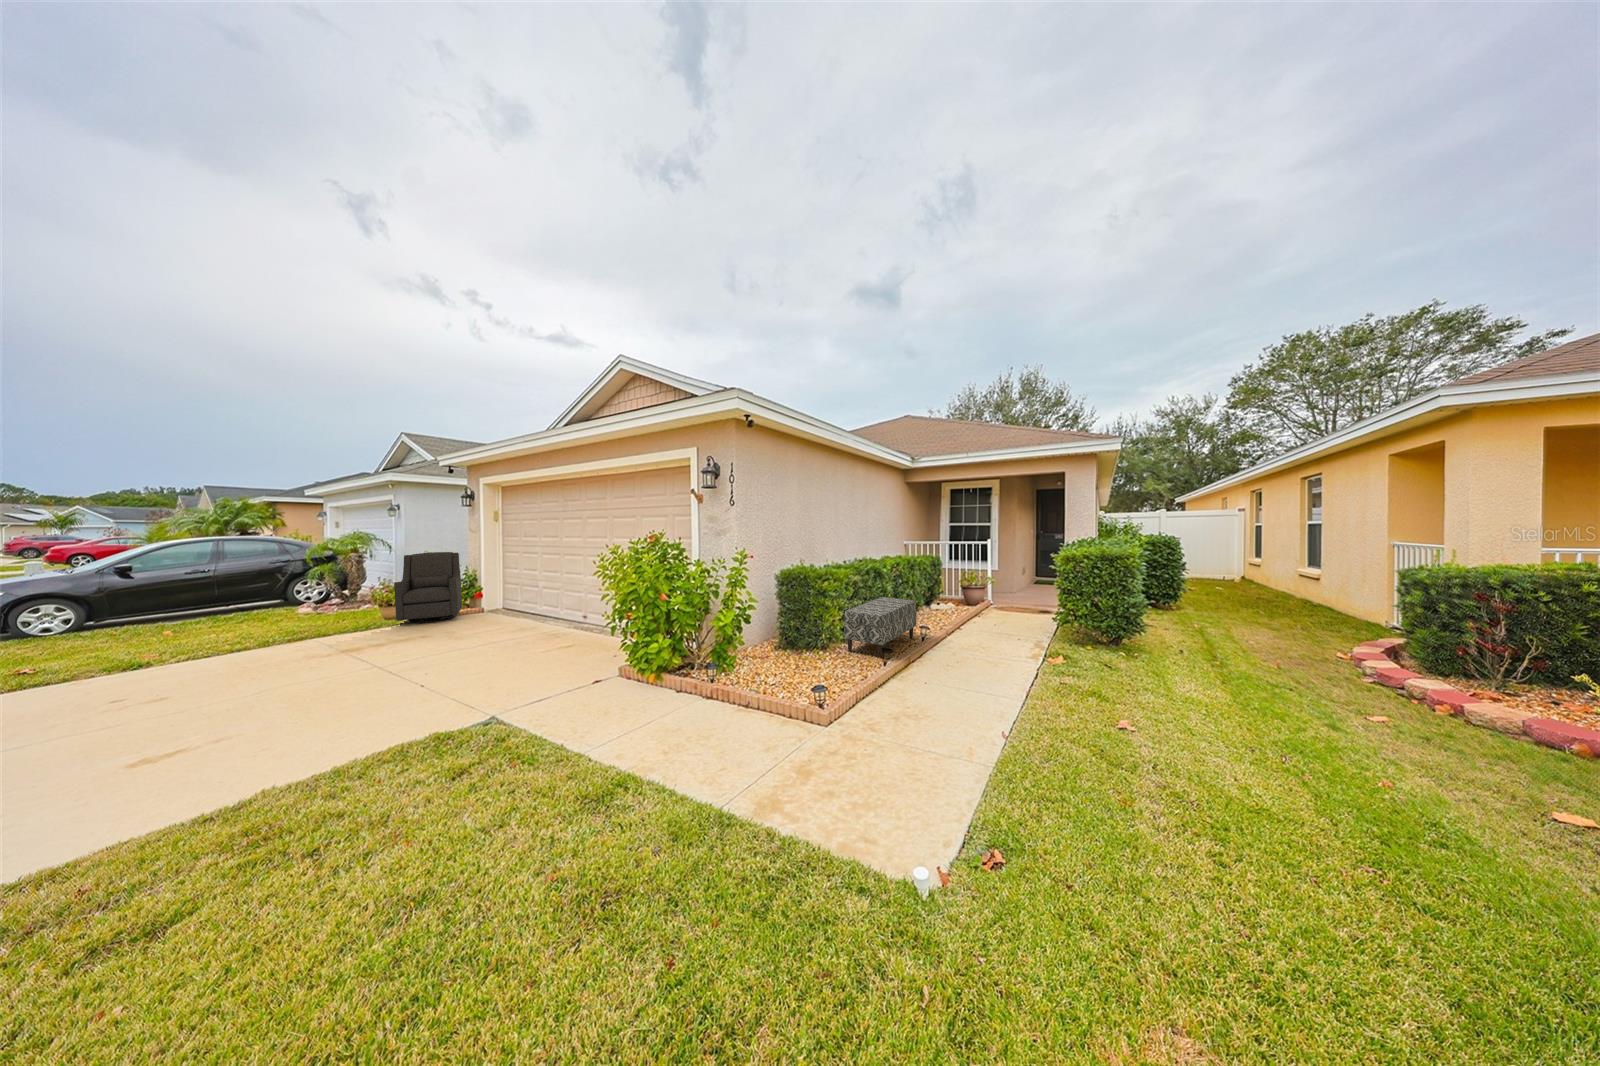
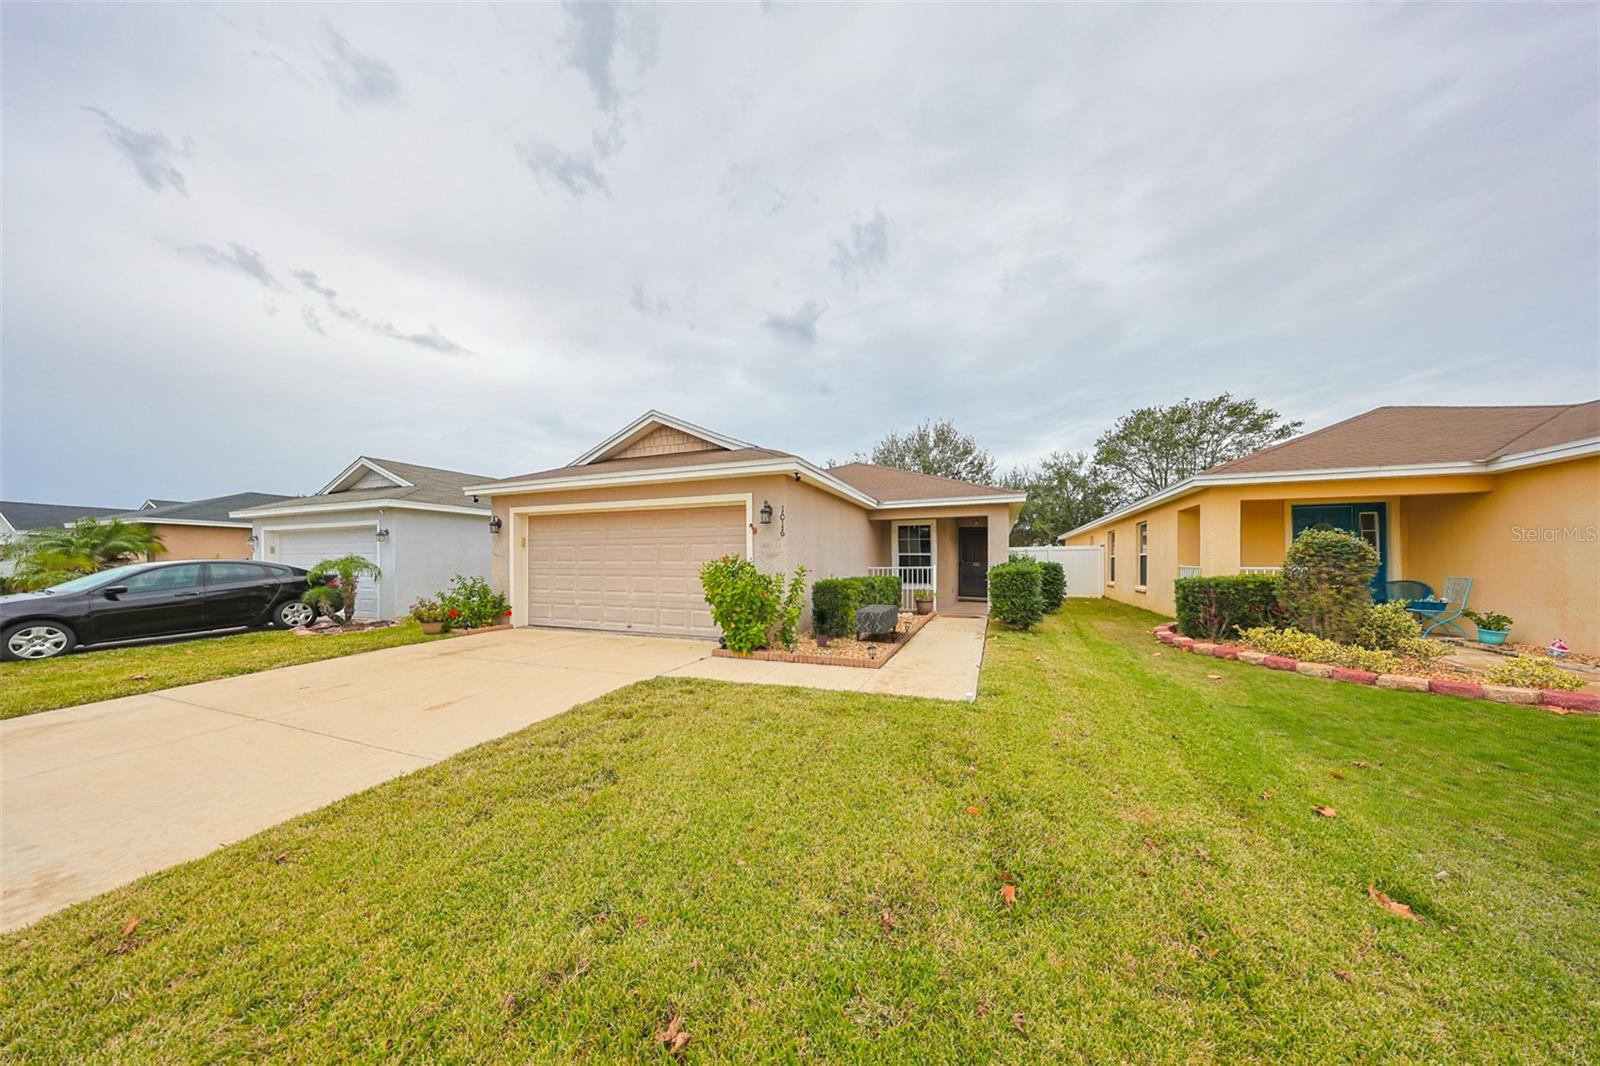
chair: present [394,552,462,624] -> none [448,573,505,635]
potted plant: none [774,603,812,663] -> present [812,607,835,647]

